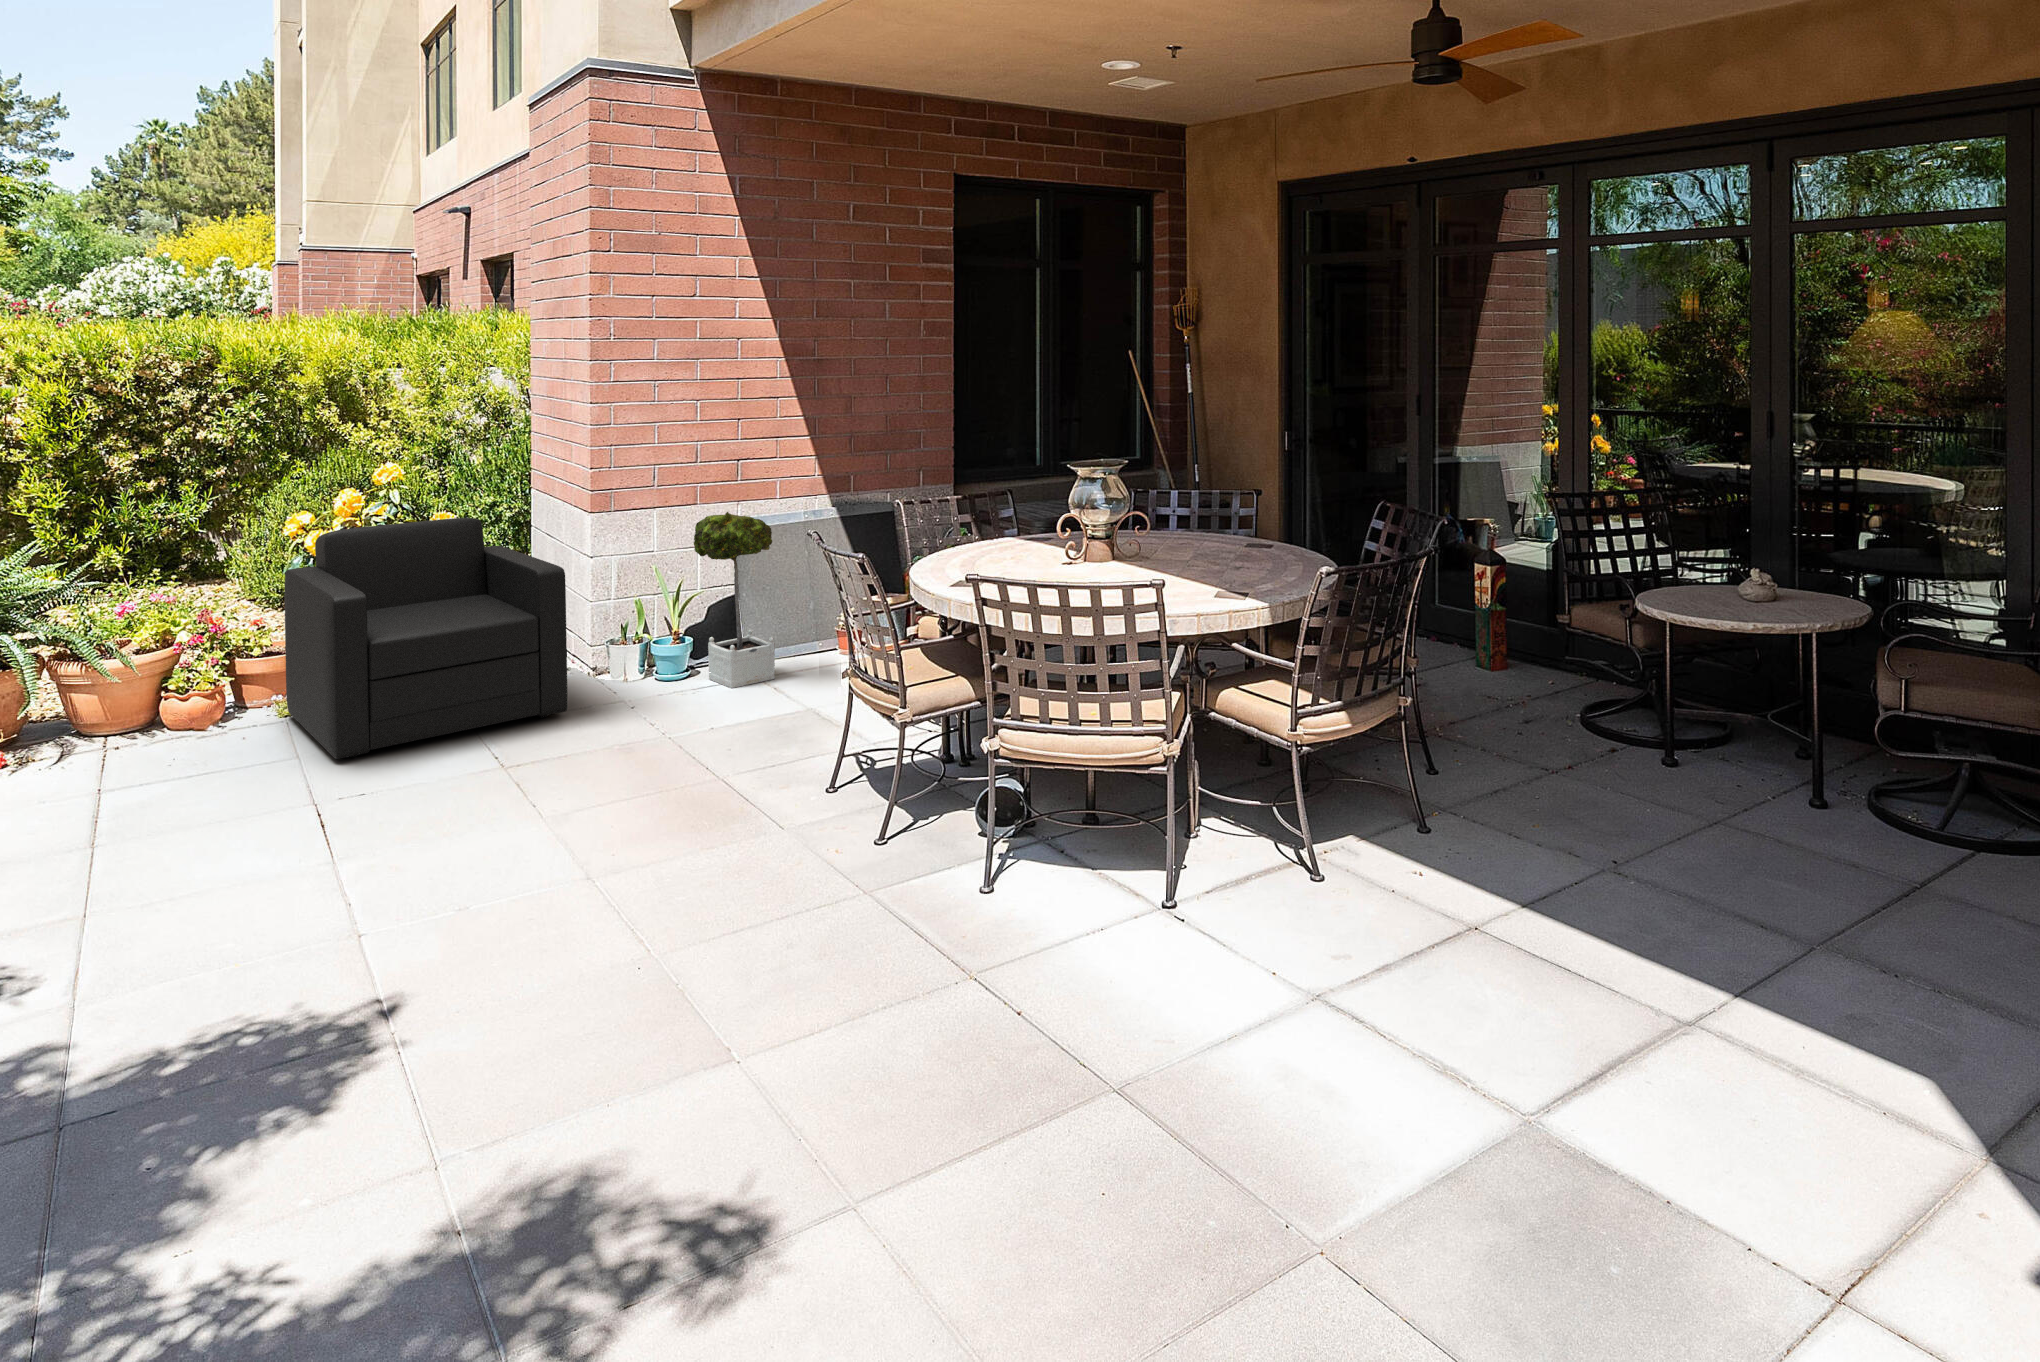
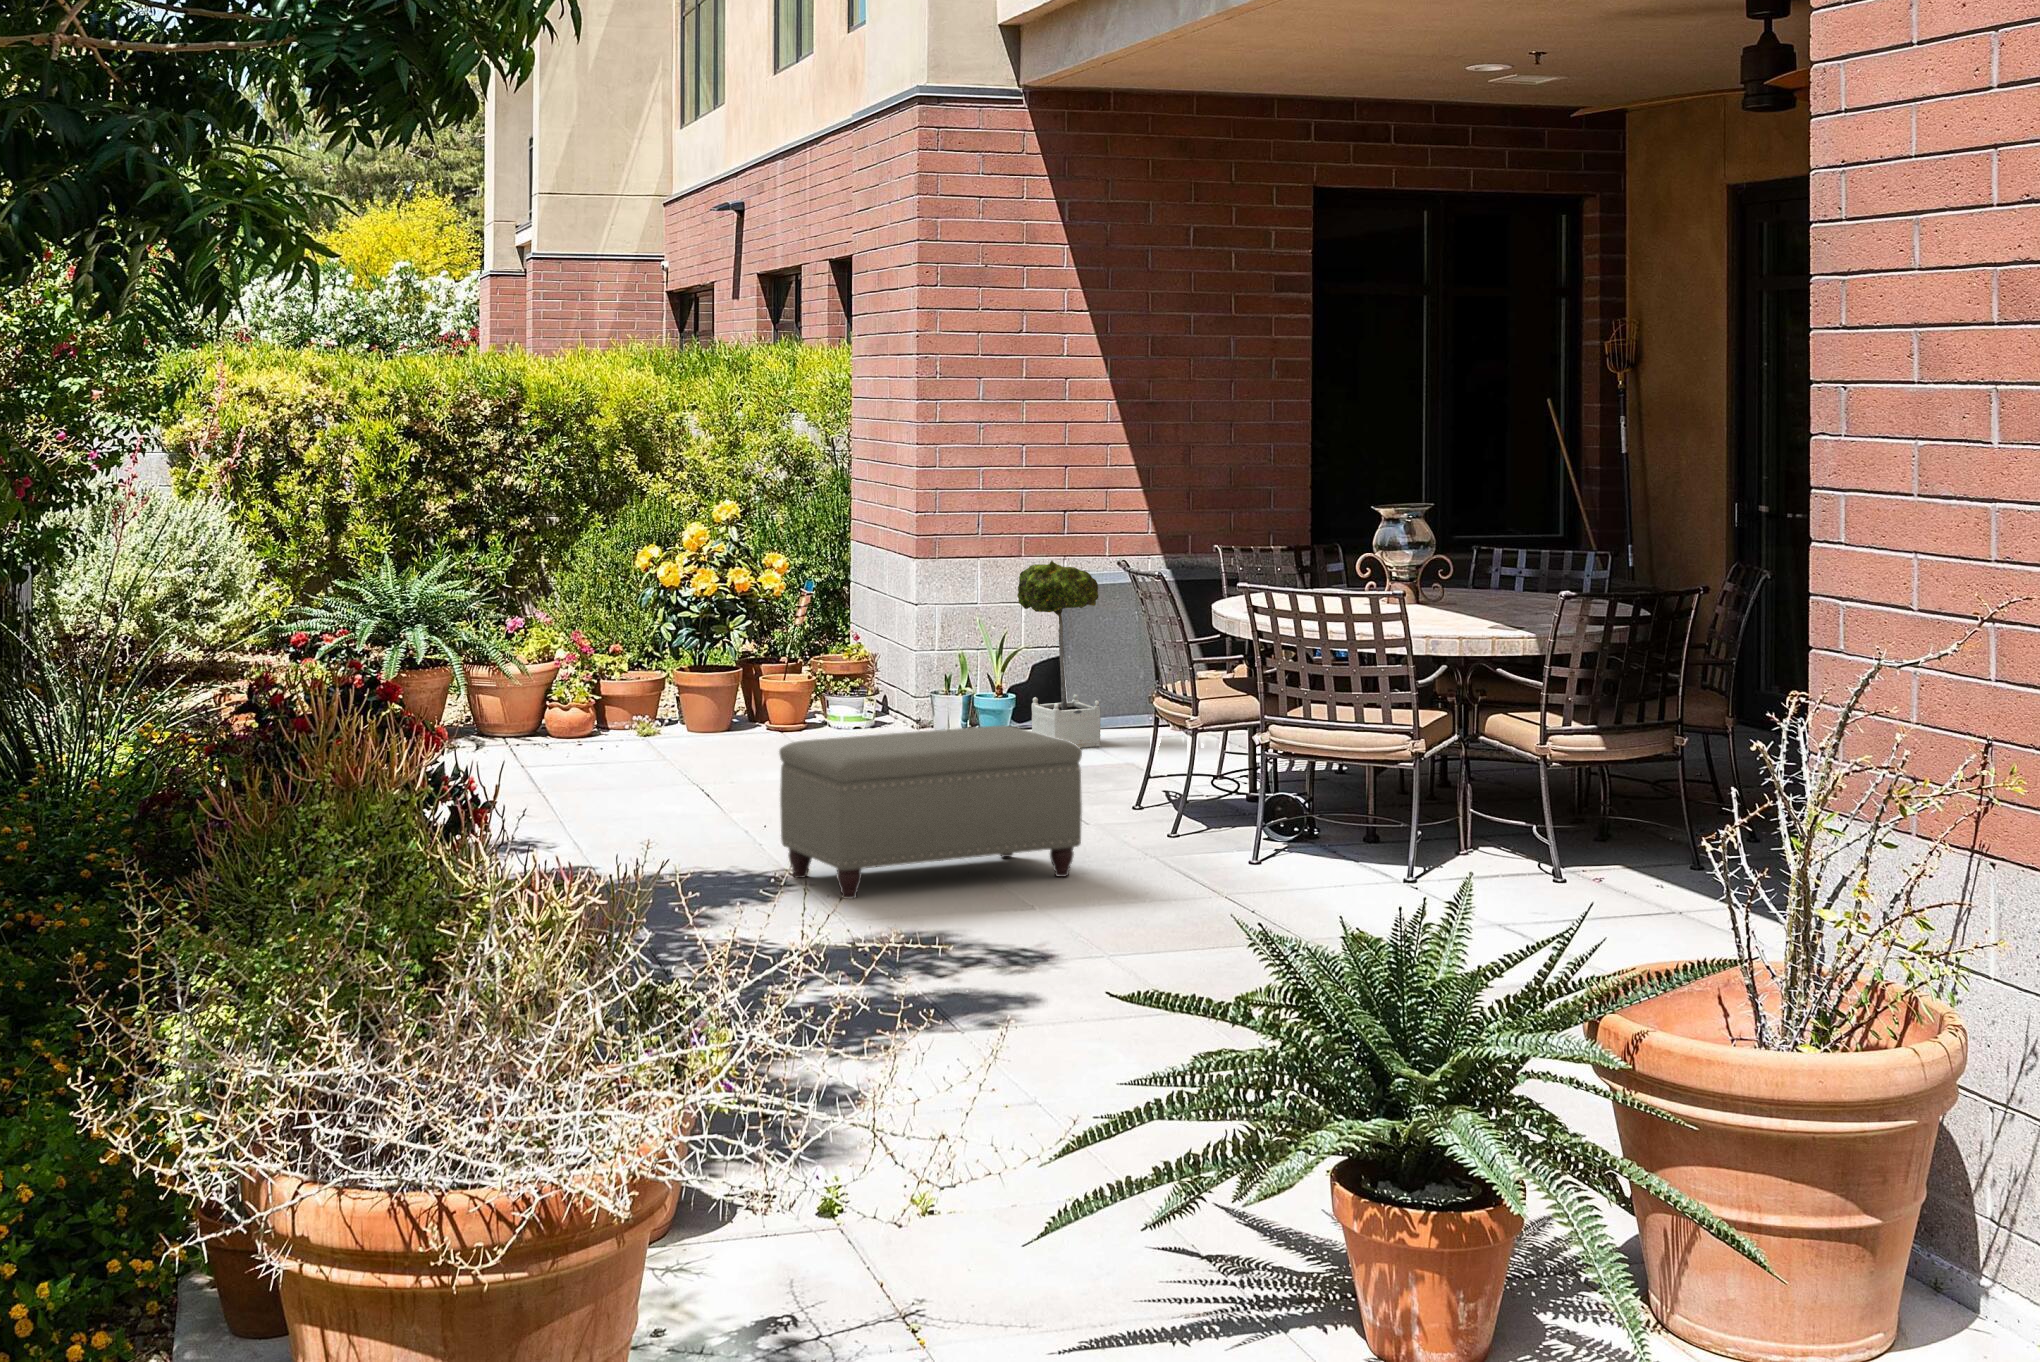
armchair: present [285,518,567,759] -> none [643,559,897,767]
ottoman: none [308,783,779,1166] -> present [779,725,1082,899]

